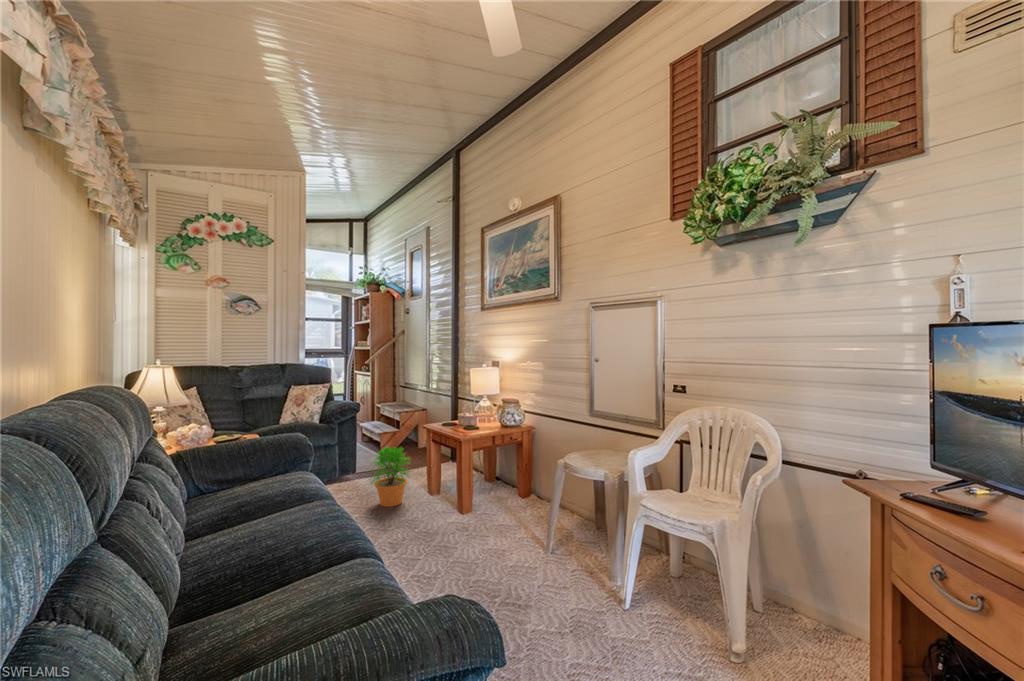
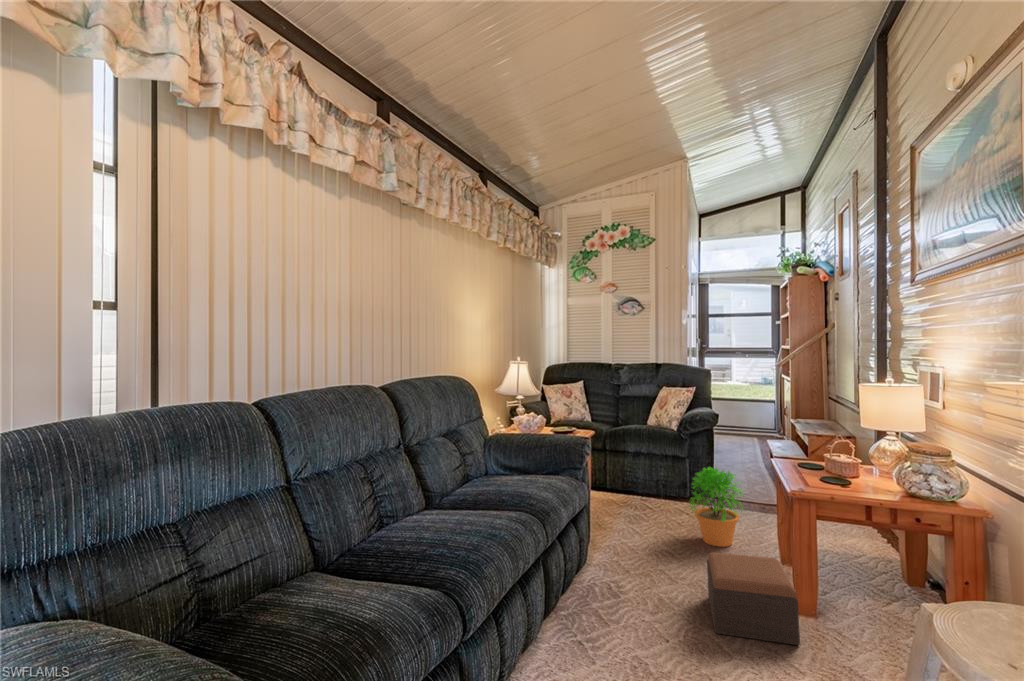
footstool: none [426,493,491,553] -> present [707,552,800,645]

